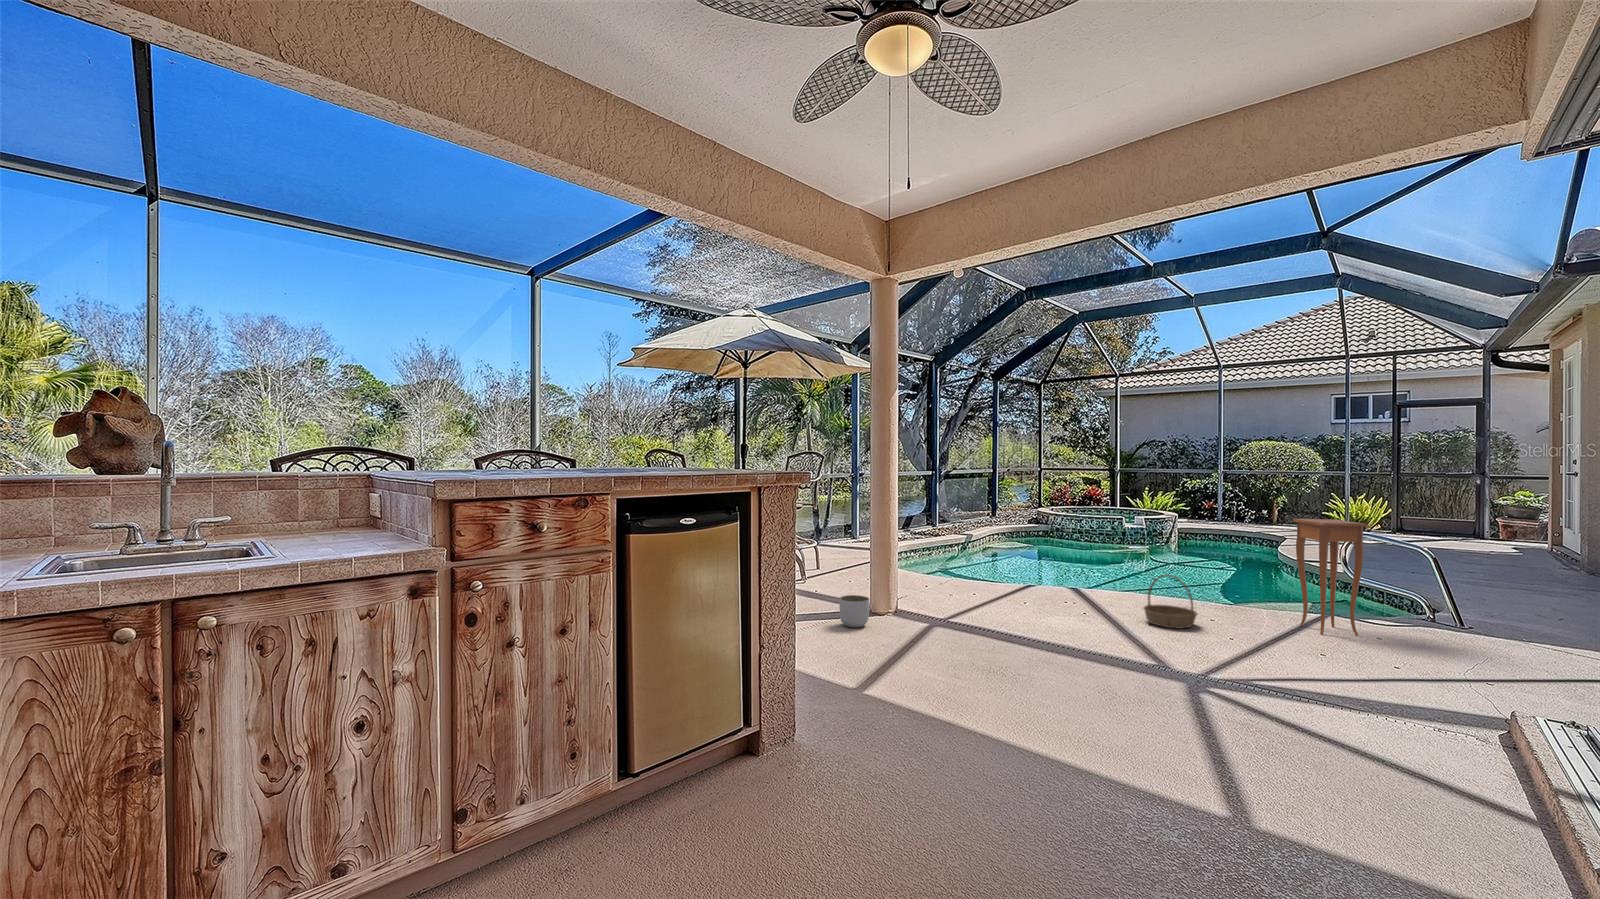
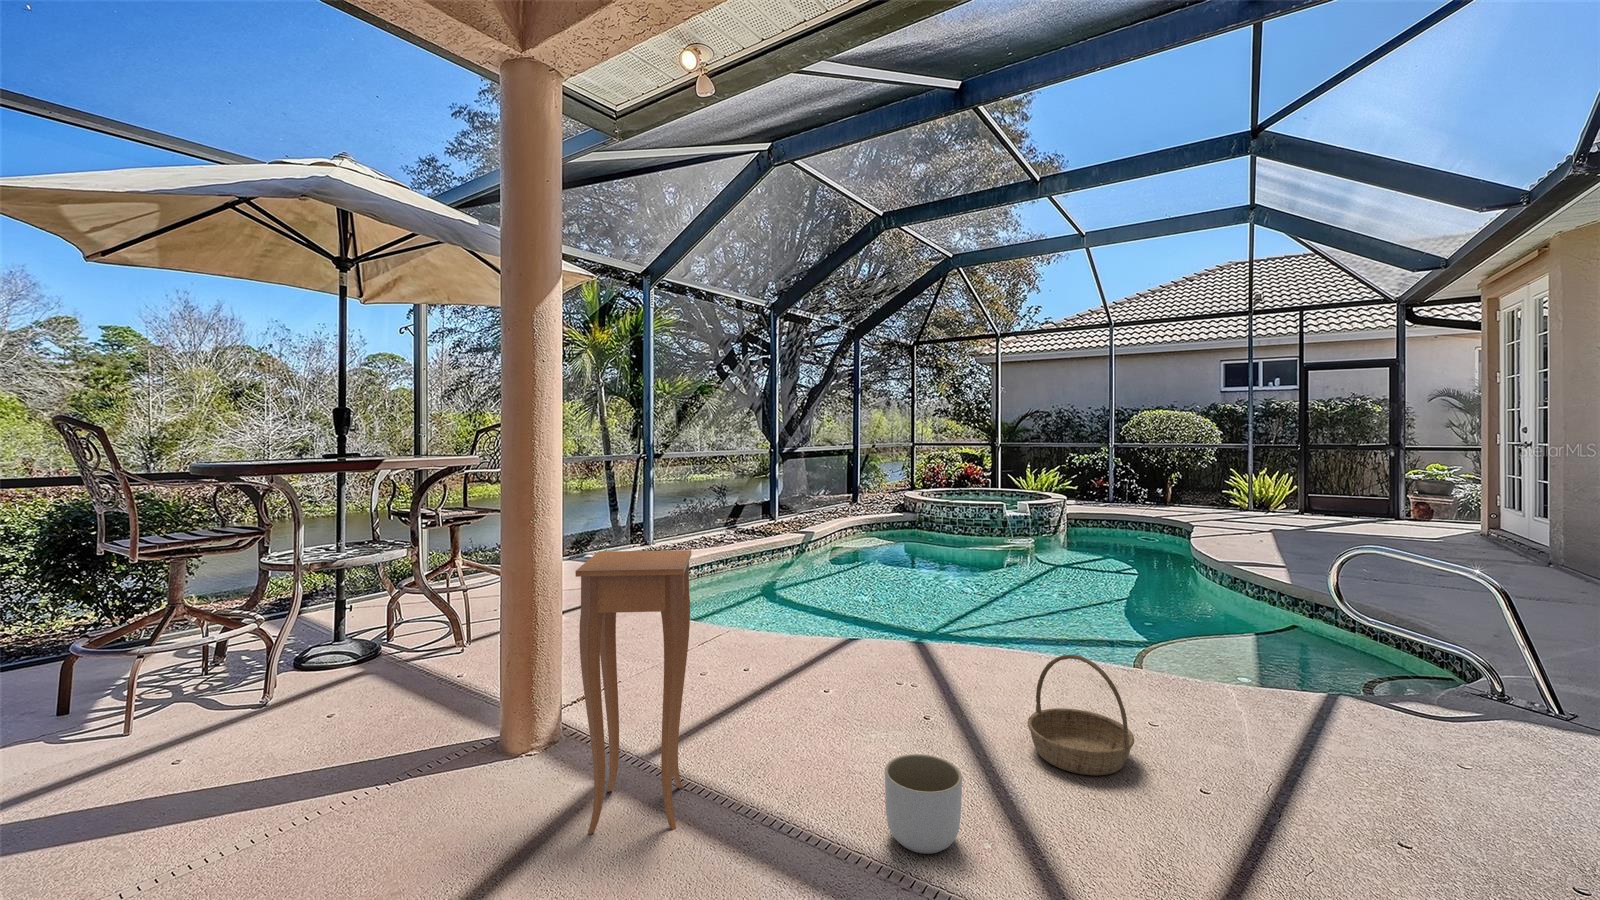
side table: present [1293,519,1368,635] -> present [575,550,691,834]
planter: present [839,595,869,628] -> present [885,754,962,854]

